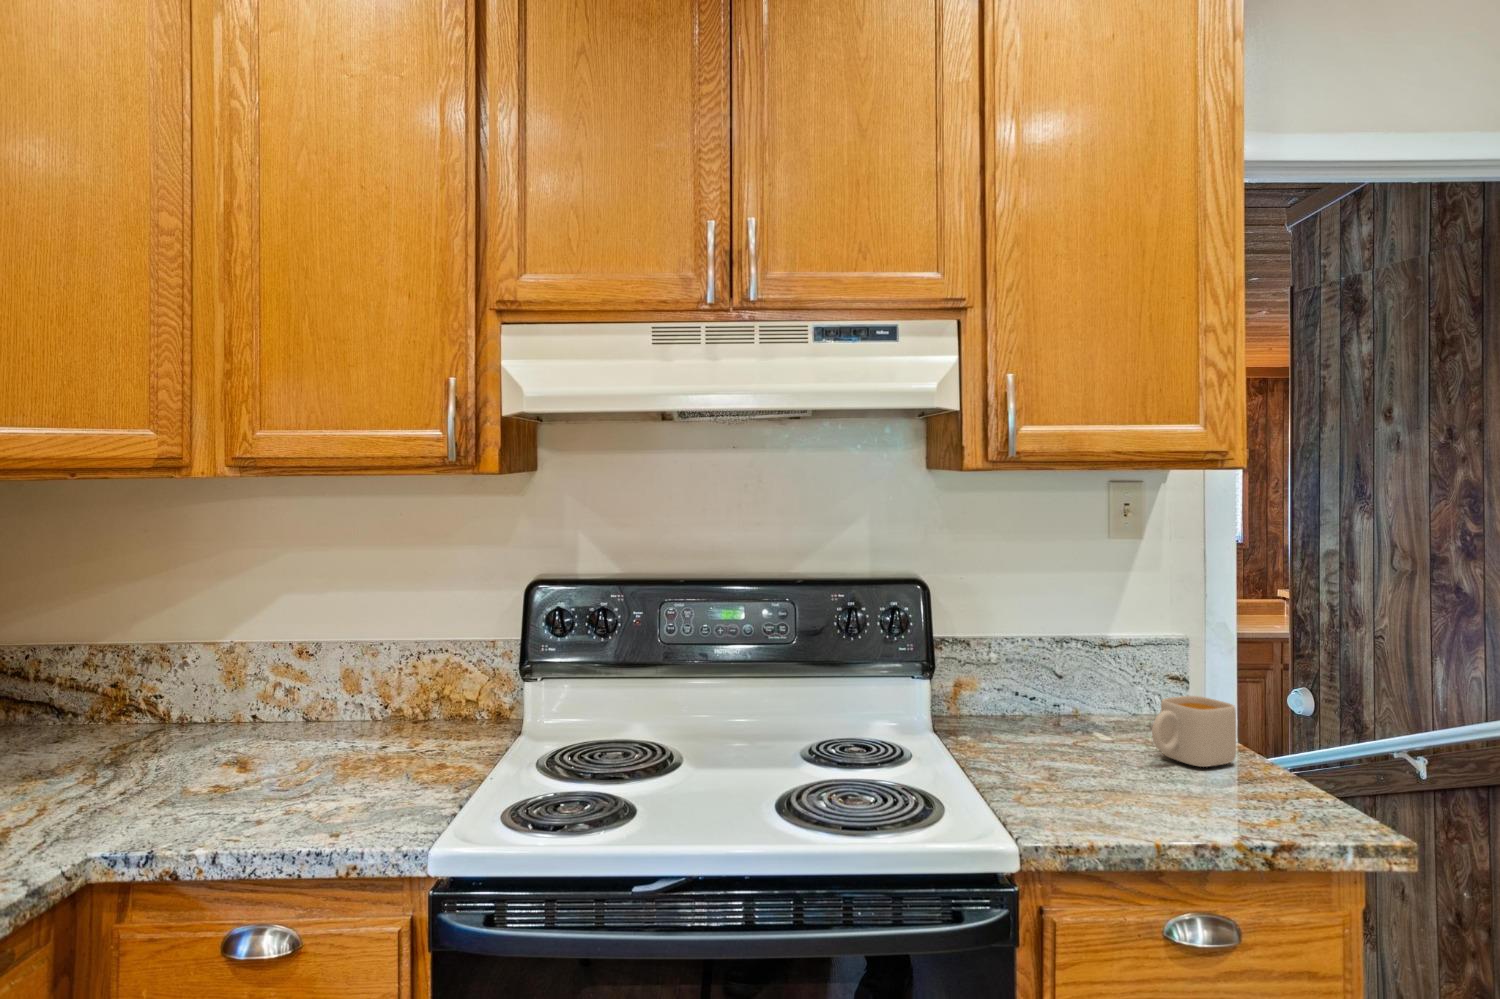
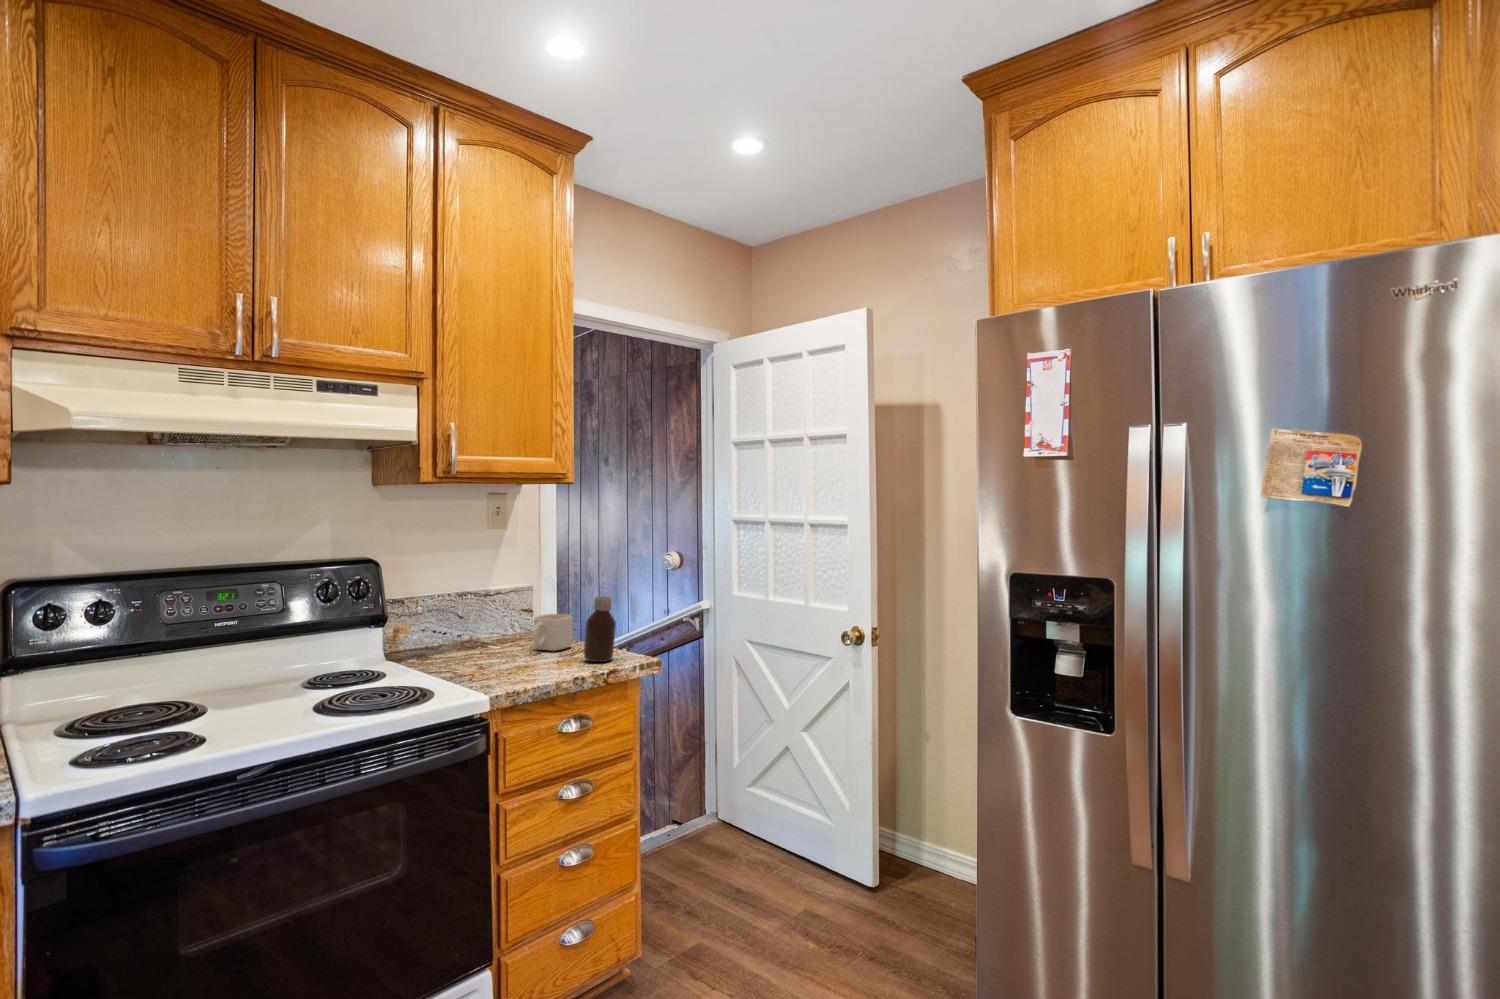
bottle: none [1237,686,1309,818] -> present [584,597,616,662]

